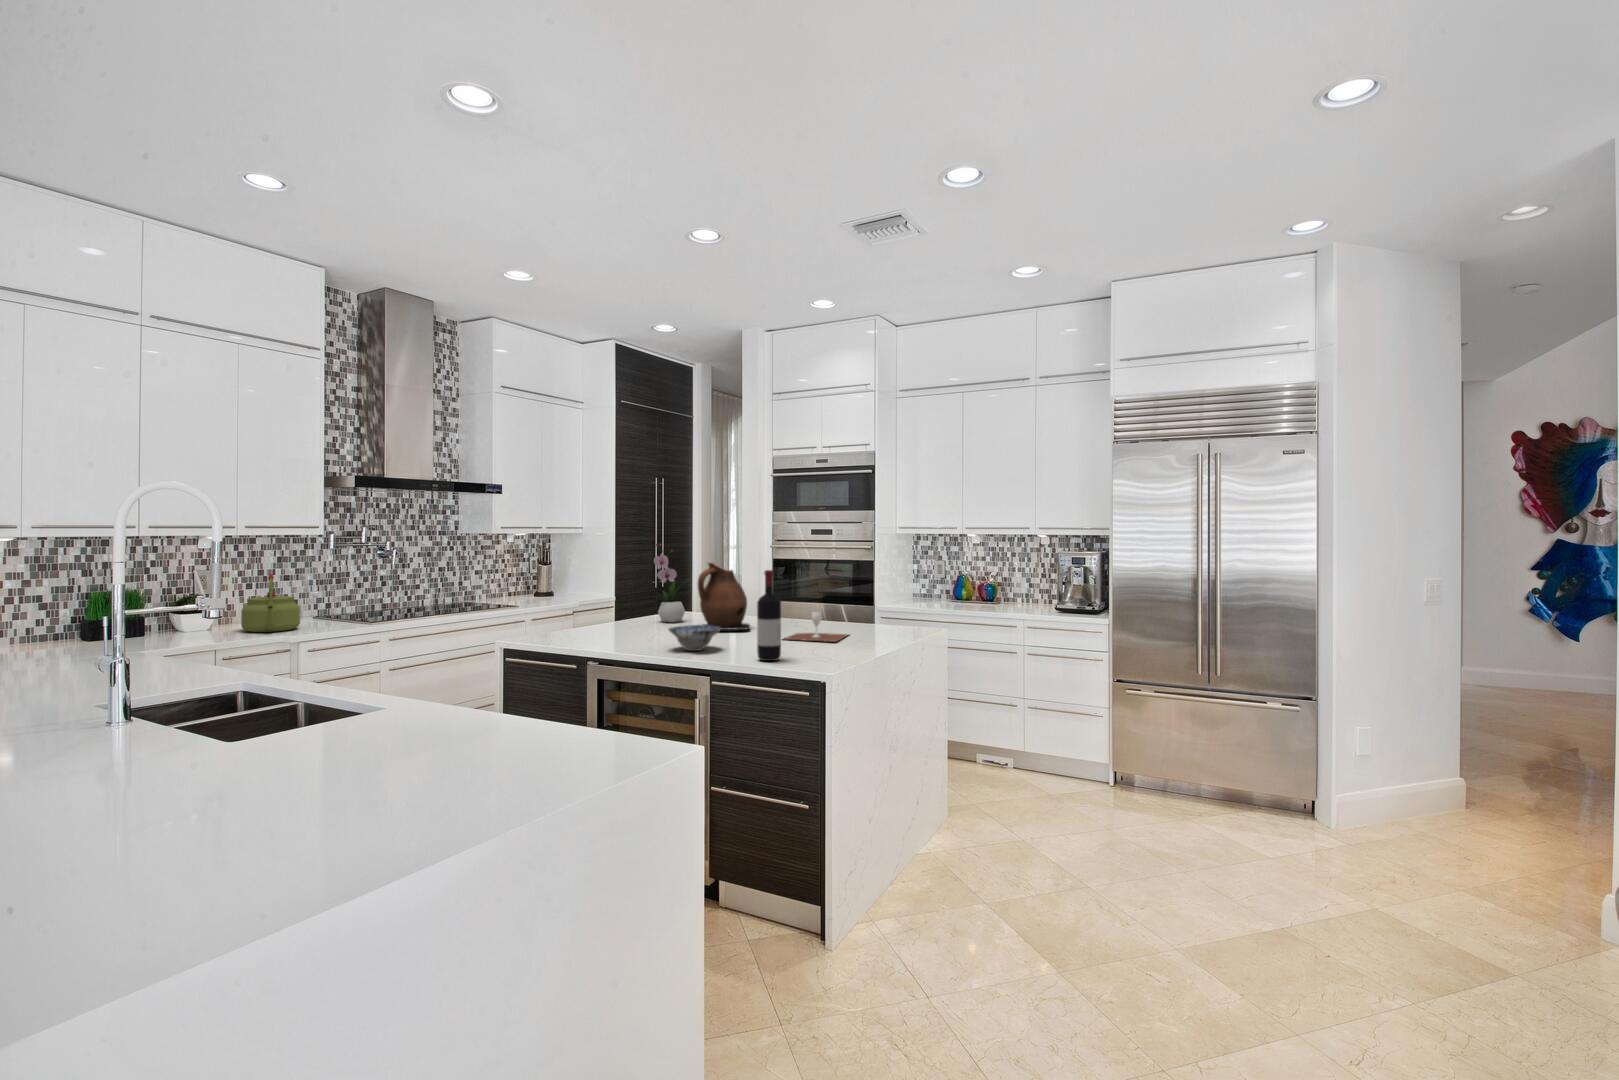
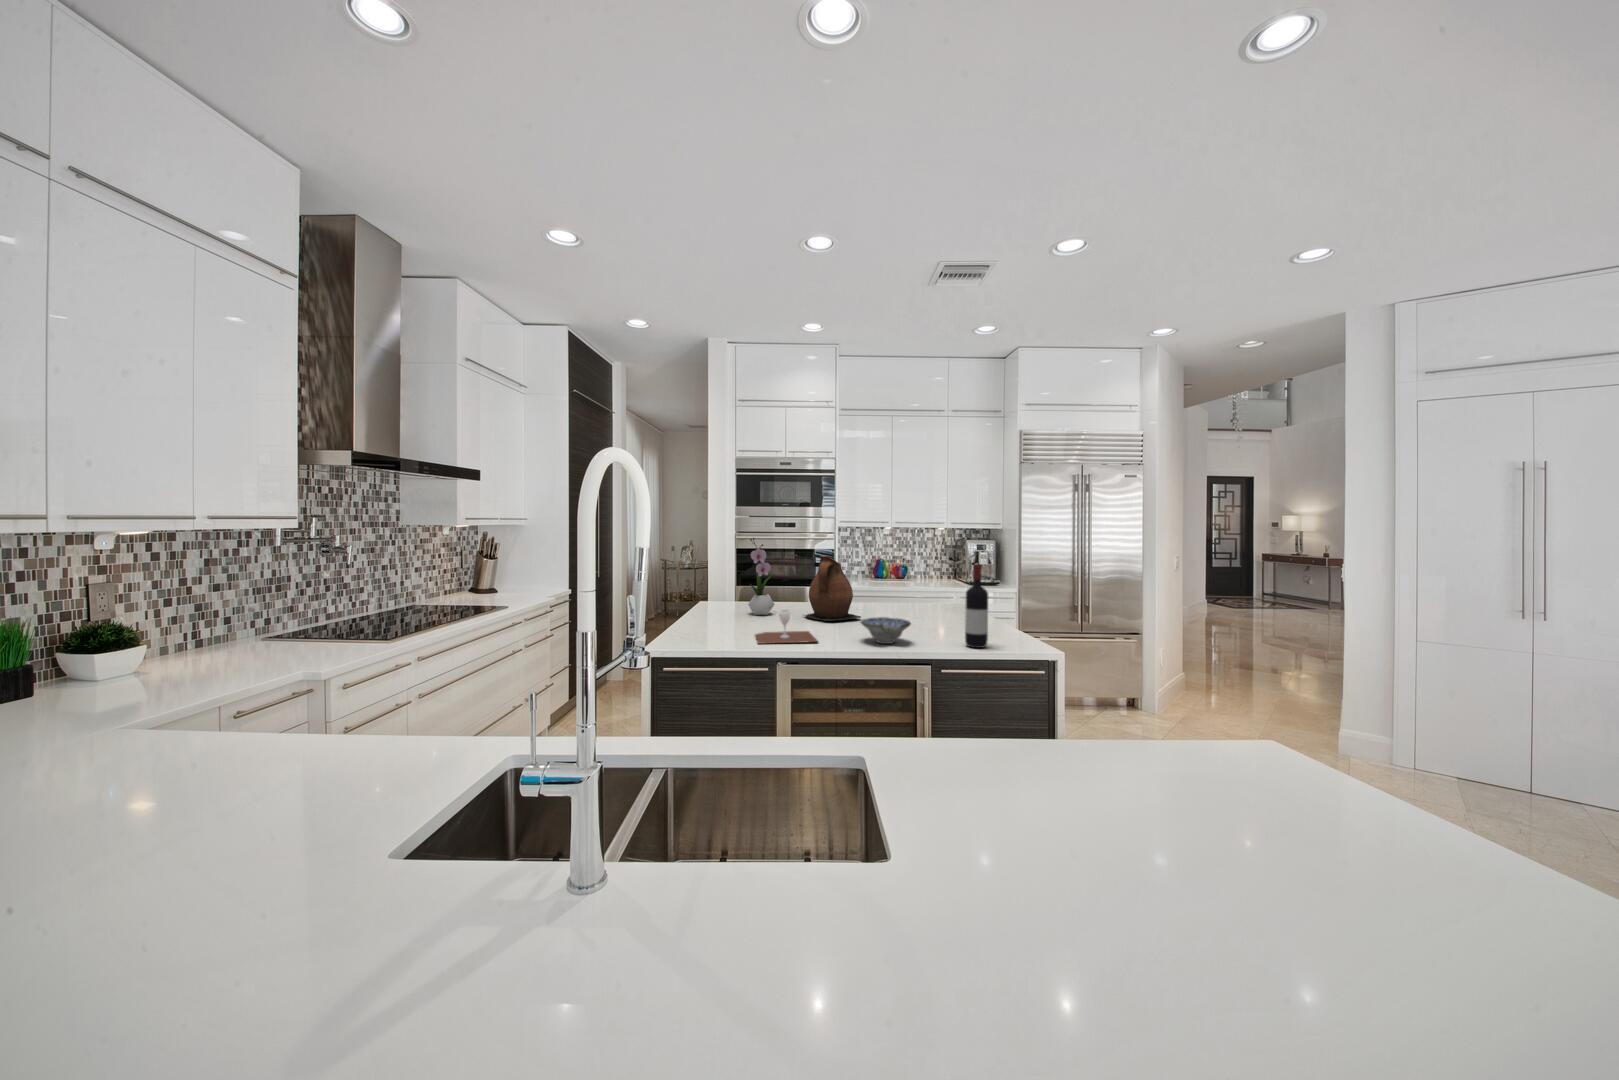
kettle: present [241,574,300,632] -> none [207,584,297,667]
wine glass: present [784,612,848,642] -> present [755,610,818,644]

